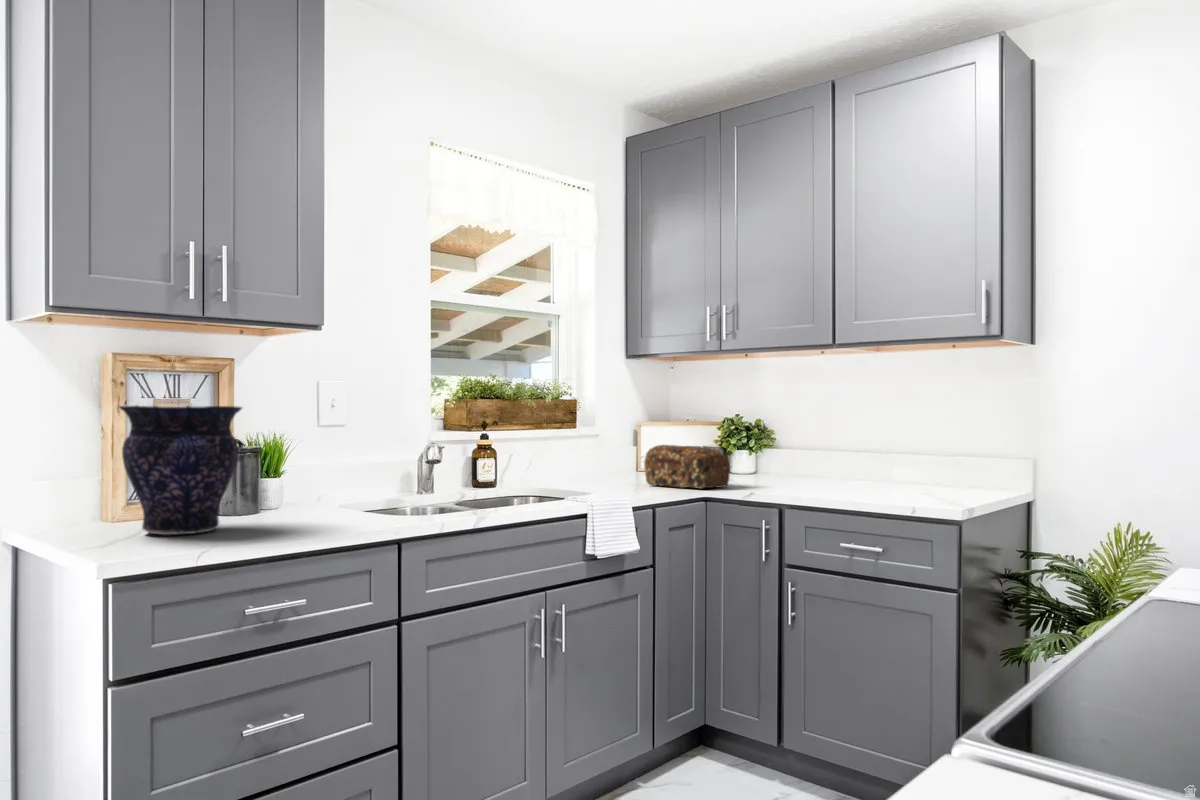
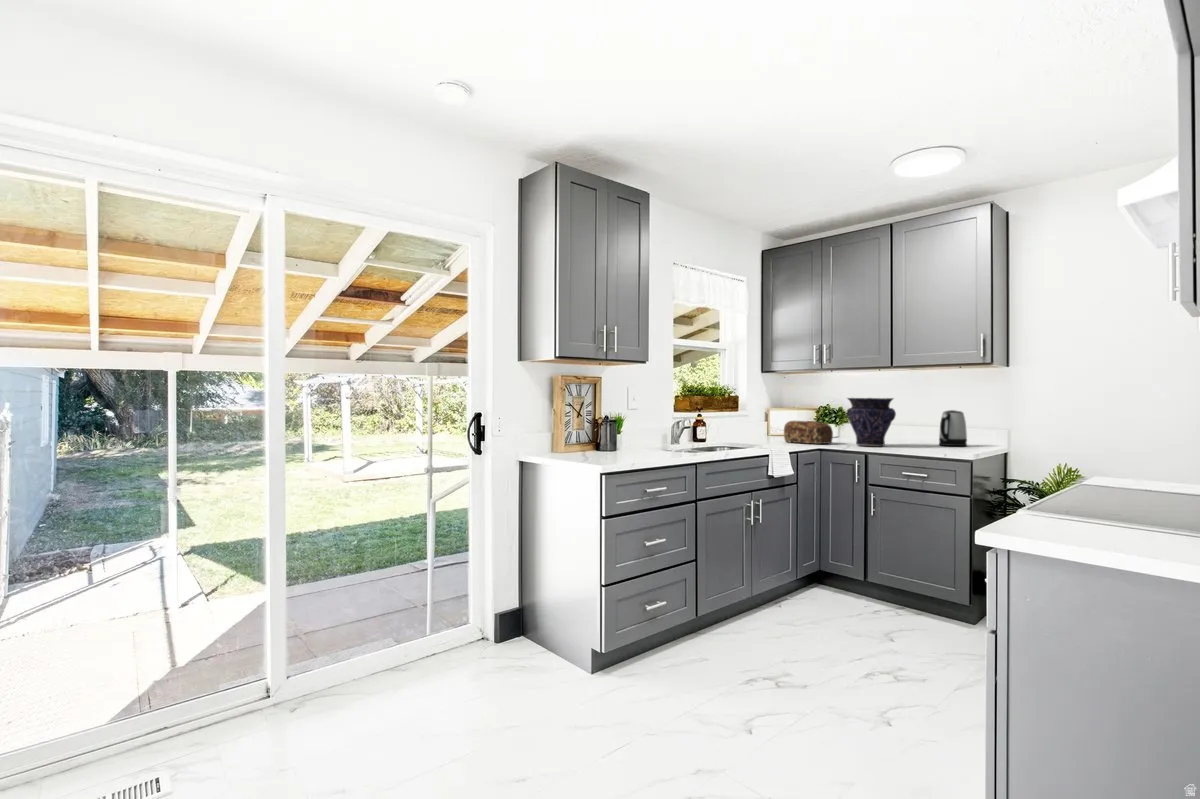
vase: present [119,405,242,535] -> present [847,398,896,446]
kettle: none [914,425,962,492] -> present [939,410,967,446]

